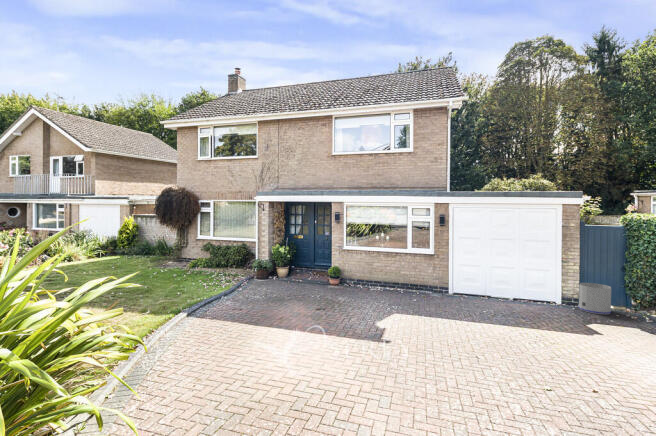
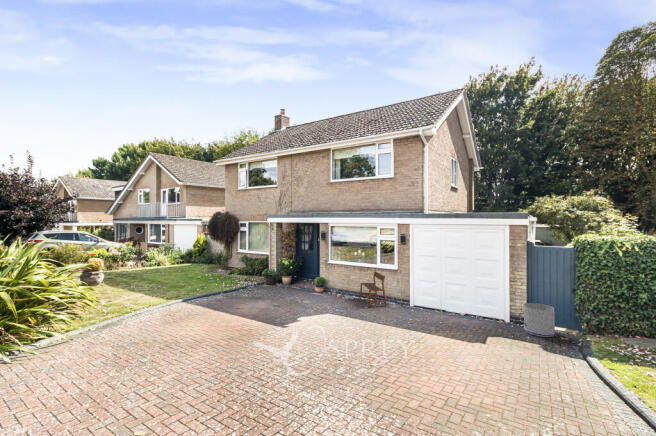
bench: none [388,257,426,297] -> present [360,271,386,307]

